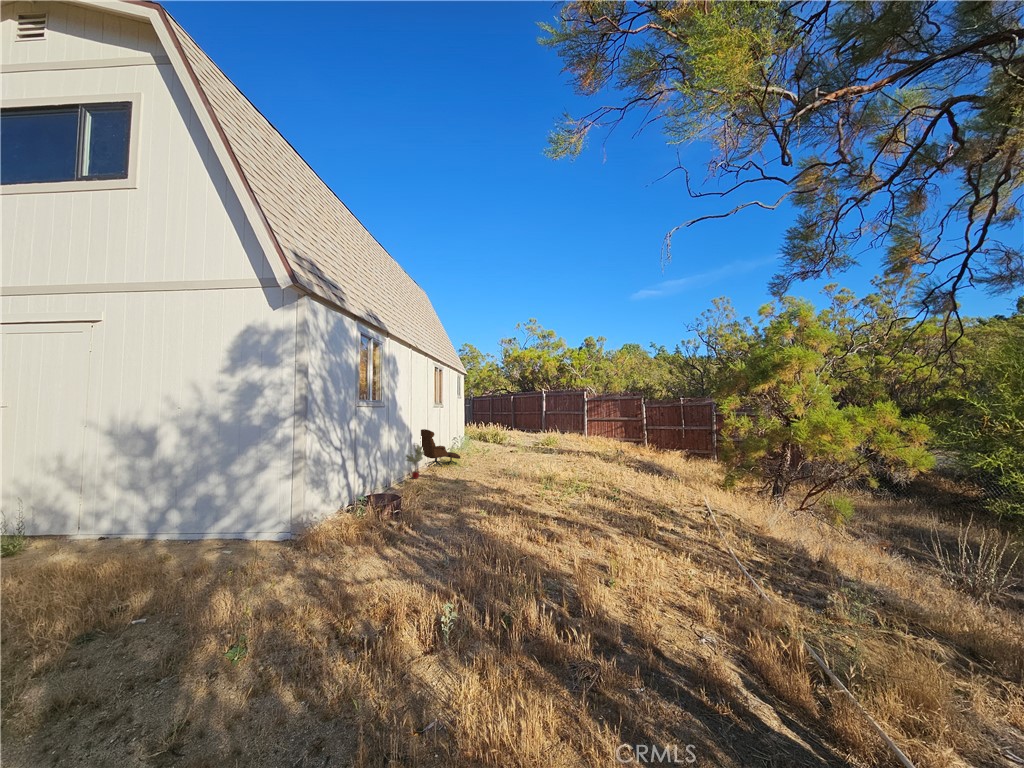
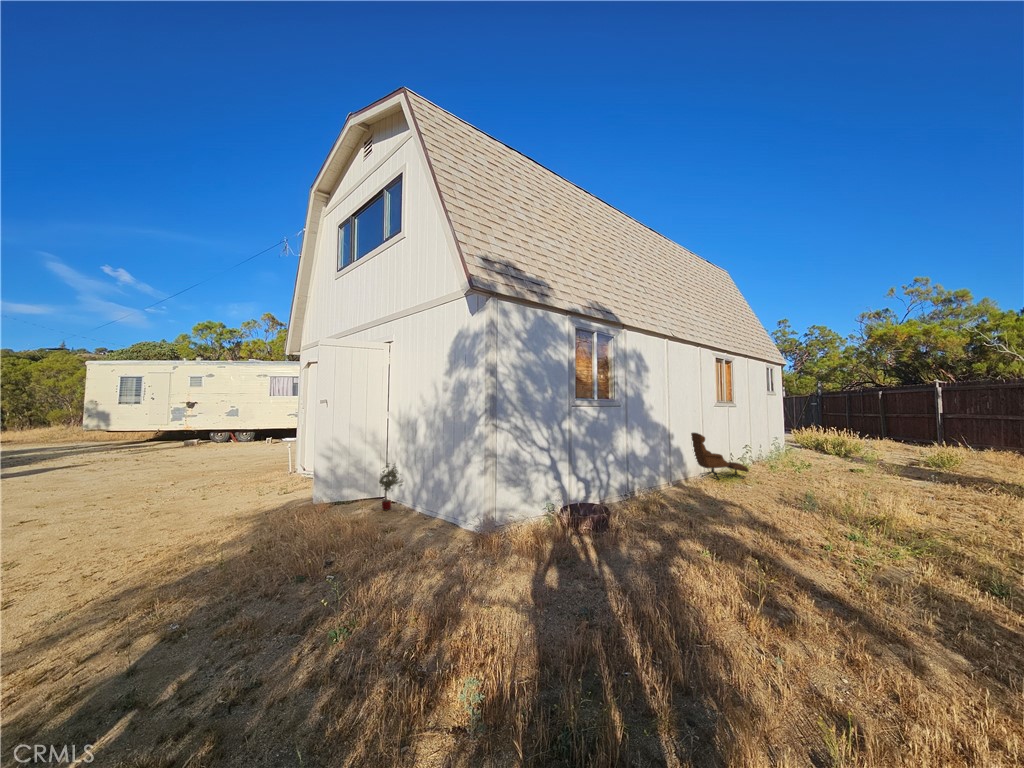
potted tree: present [406,445,424,479] -> present [379,463,403,510]

